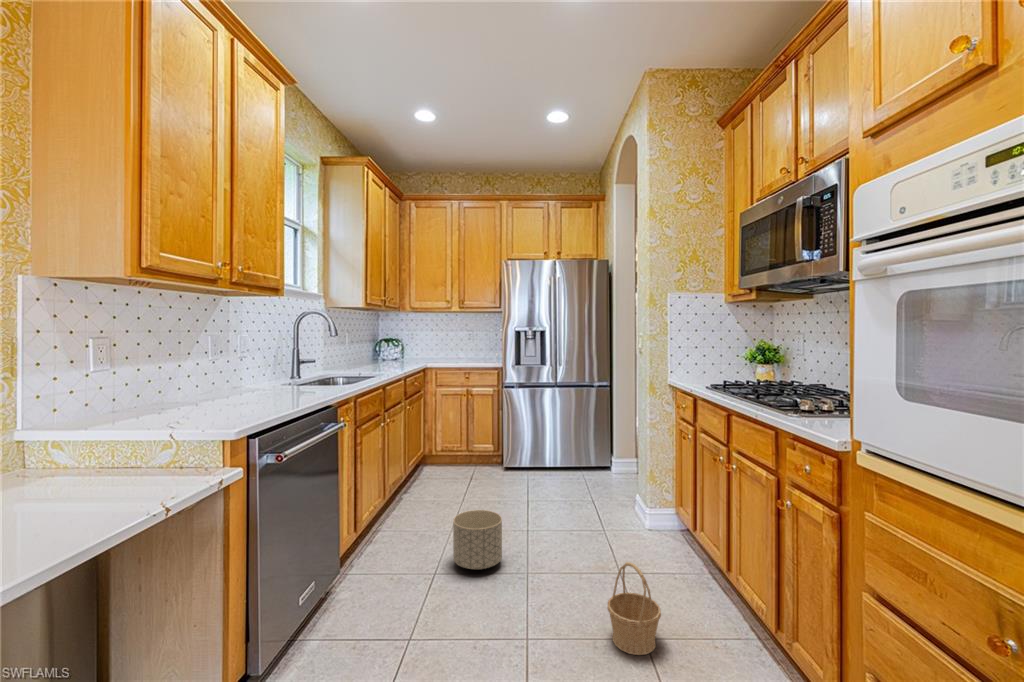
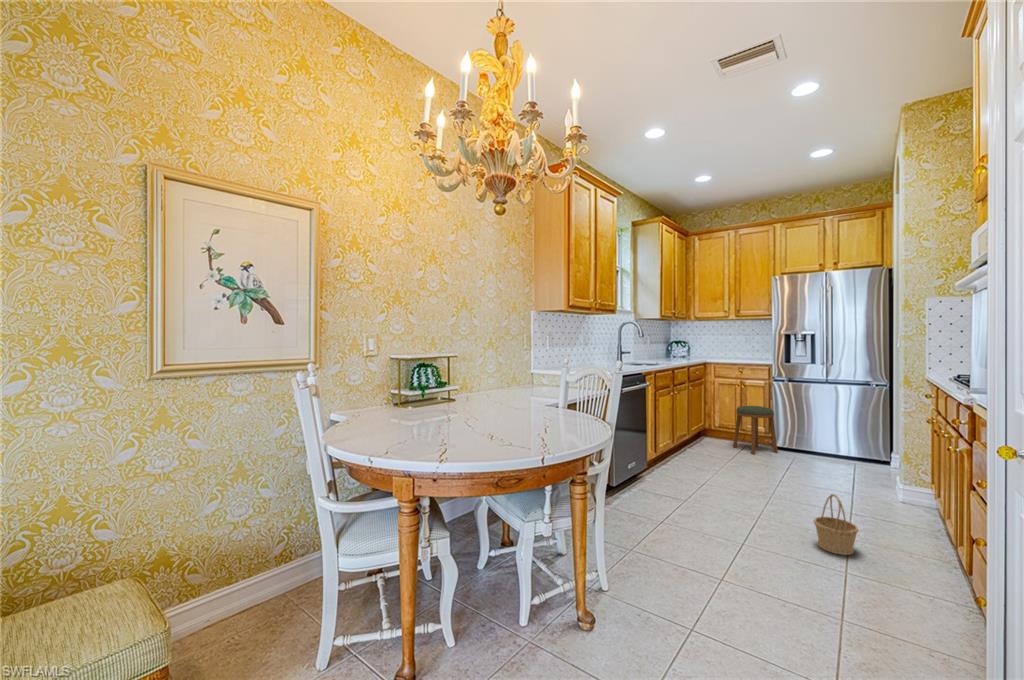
stool: none [460,420,509,482] -> present [733,406,778,454]
planter: present [453,510,502,570] -> none [712,457,749,495]

